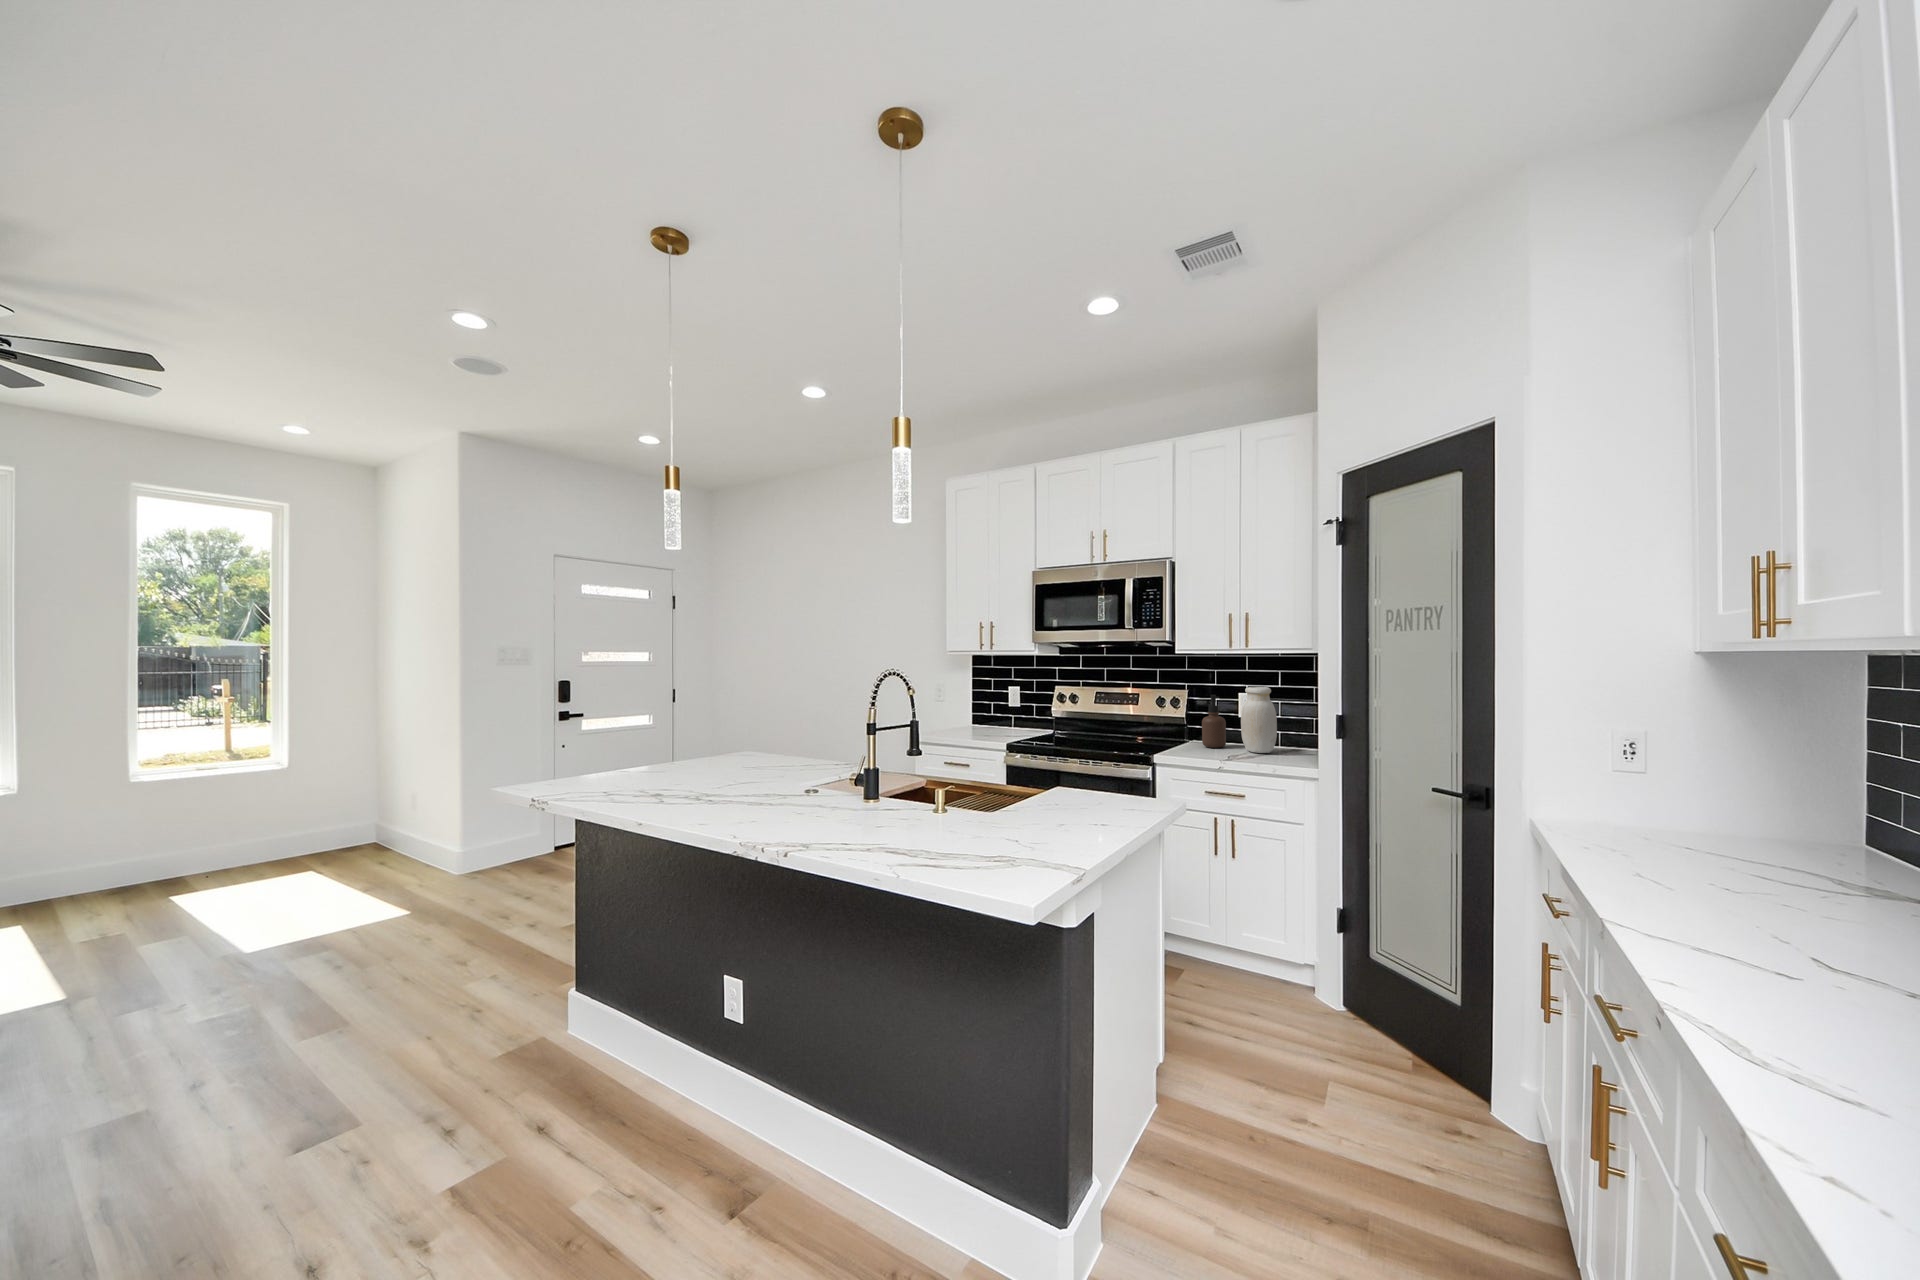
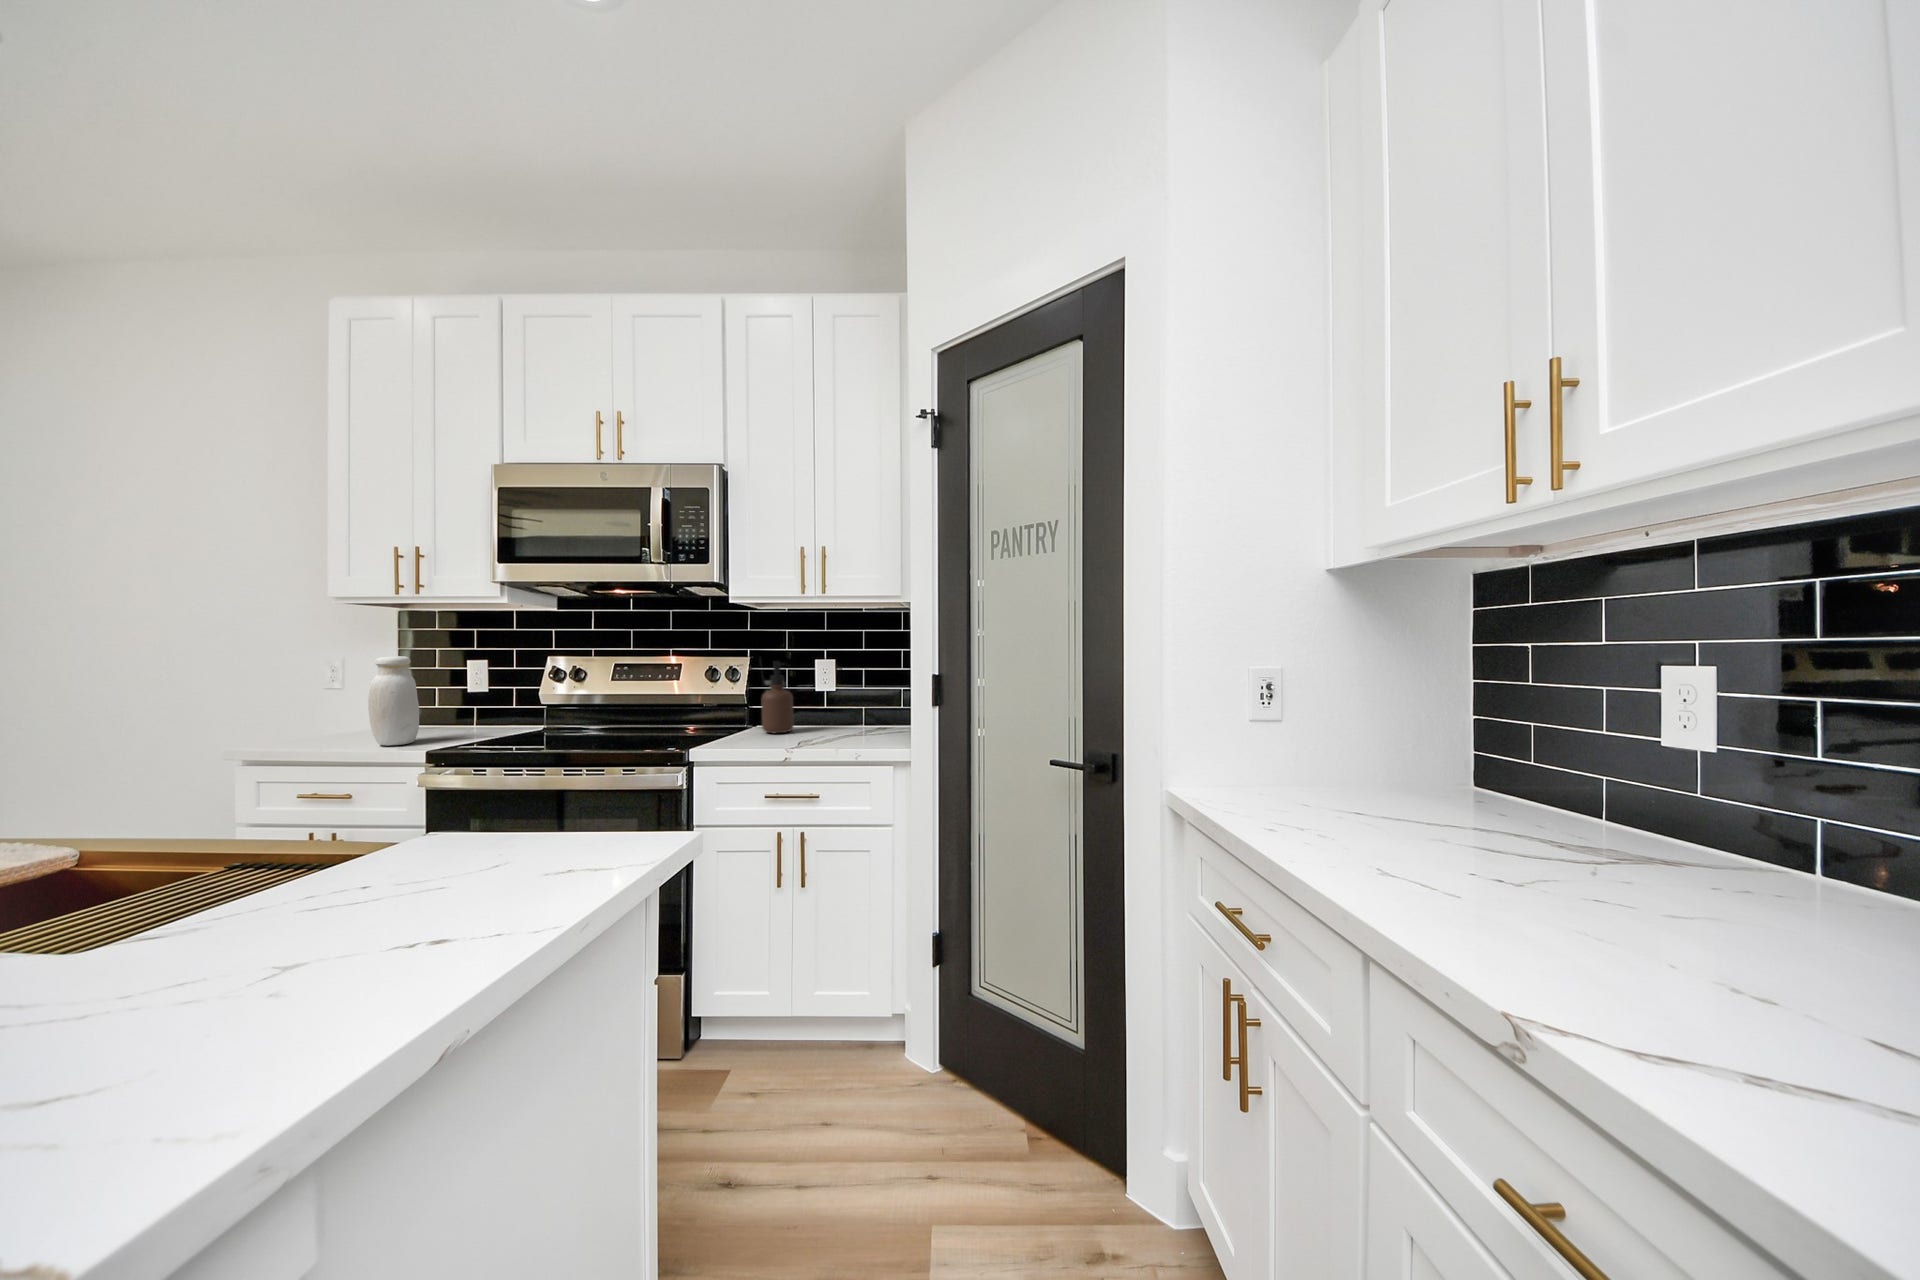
jar: present [1241,687,1277,753] -> present [368,656,419,745]

